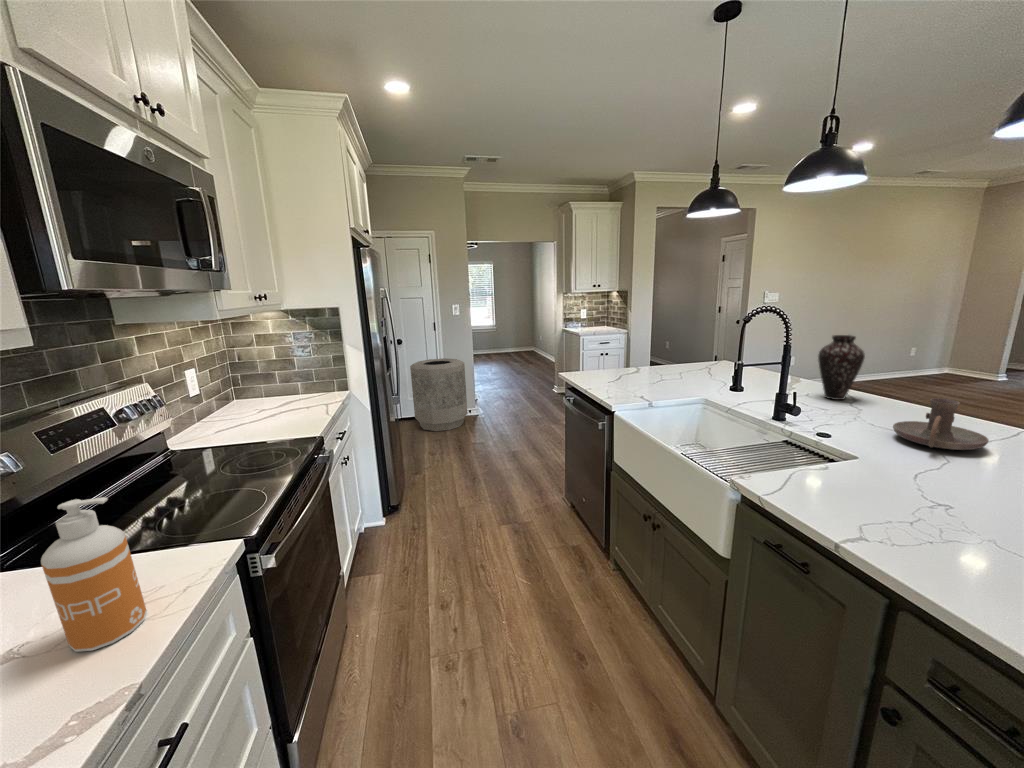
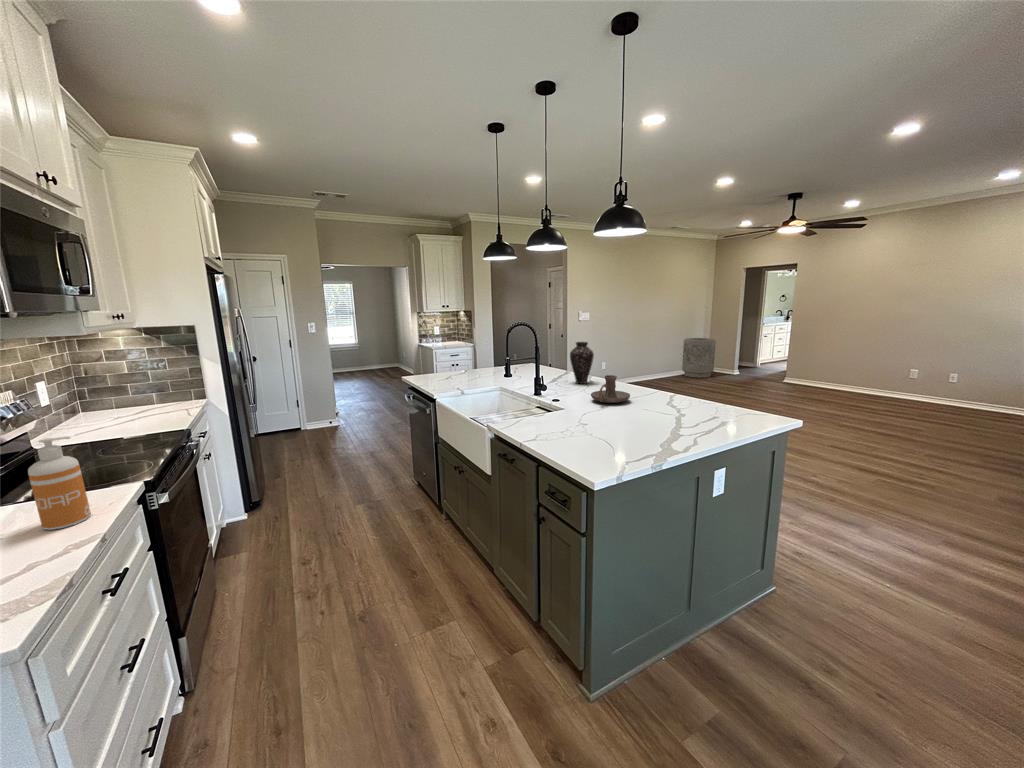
trash can: present [410,358,467,431] -> present [682,338,716,377]

